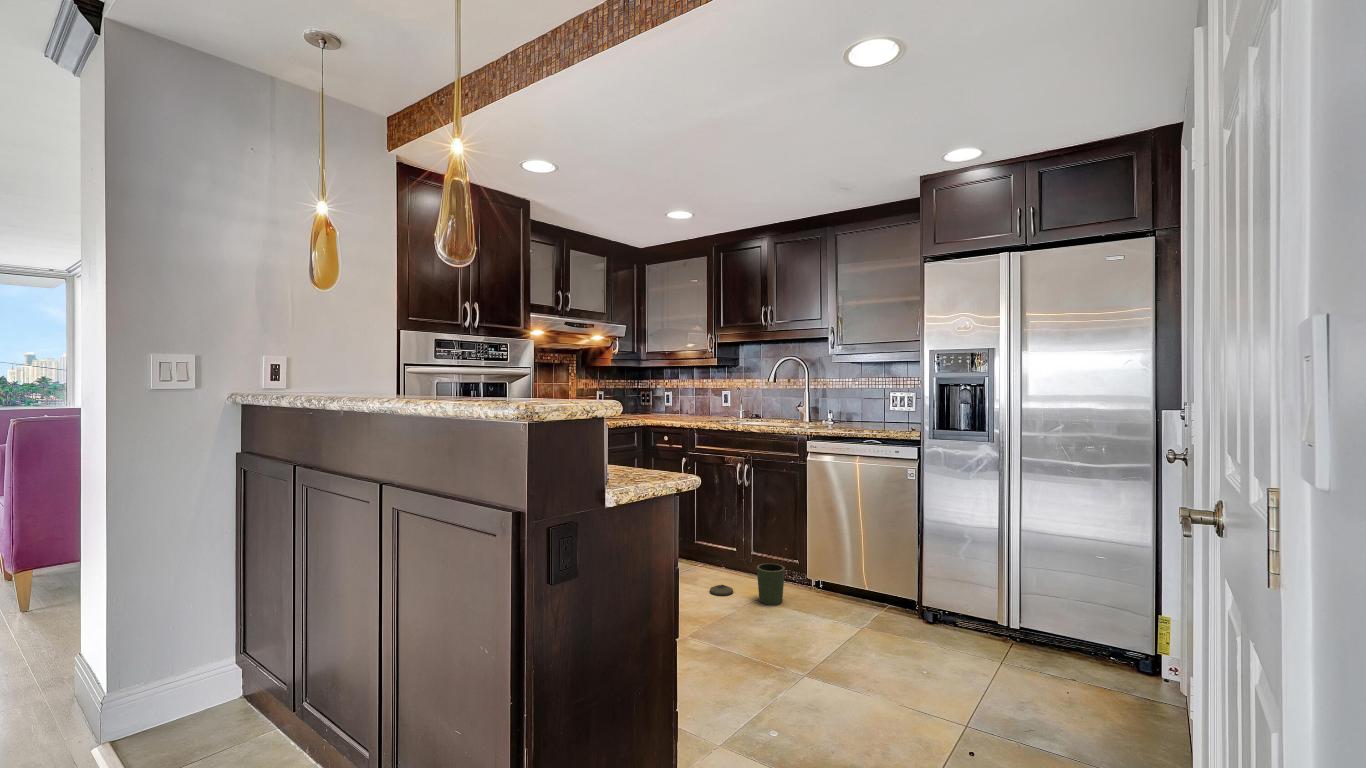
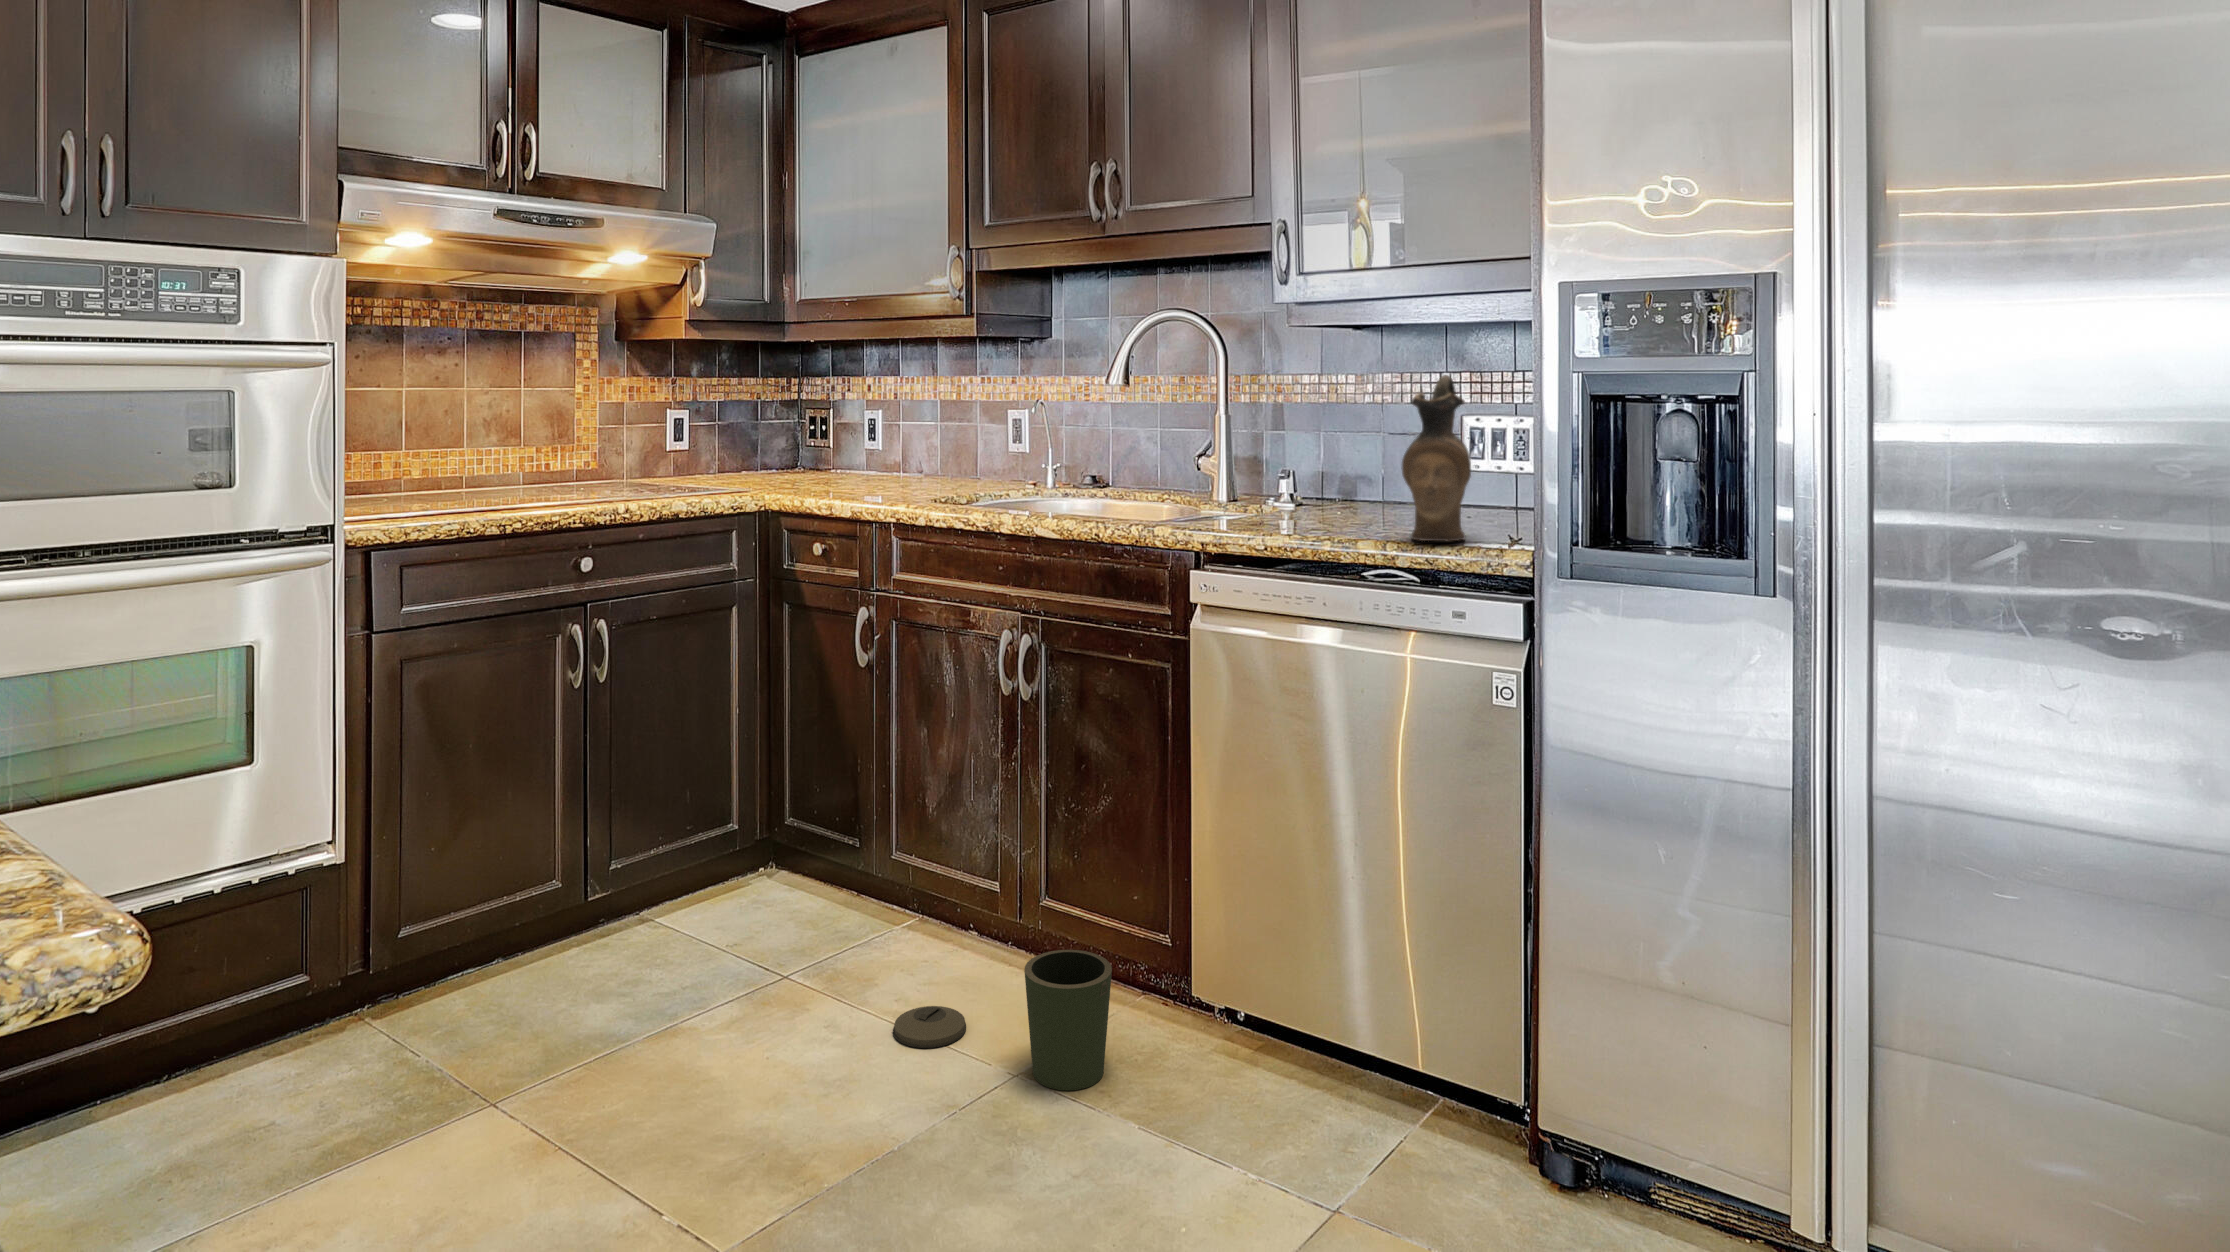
ceramic pitcher: none [876,378,899,431] -> present [1401,375,1471,541]

